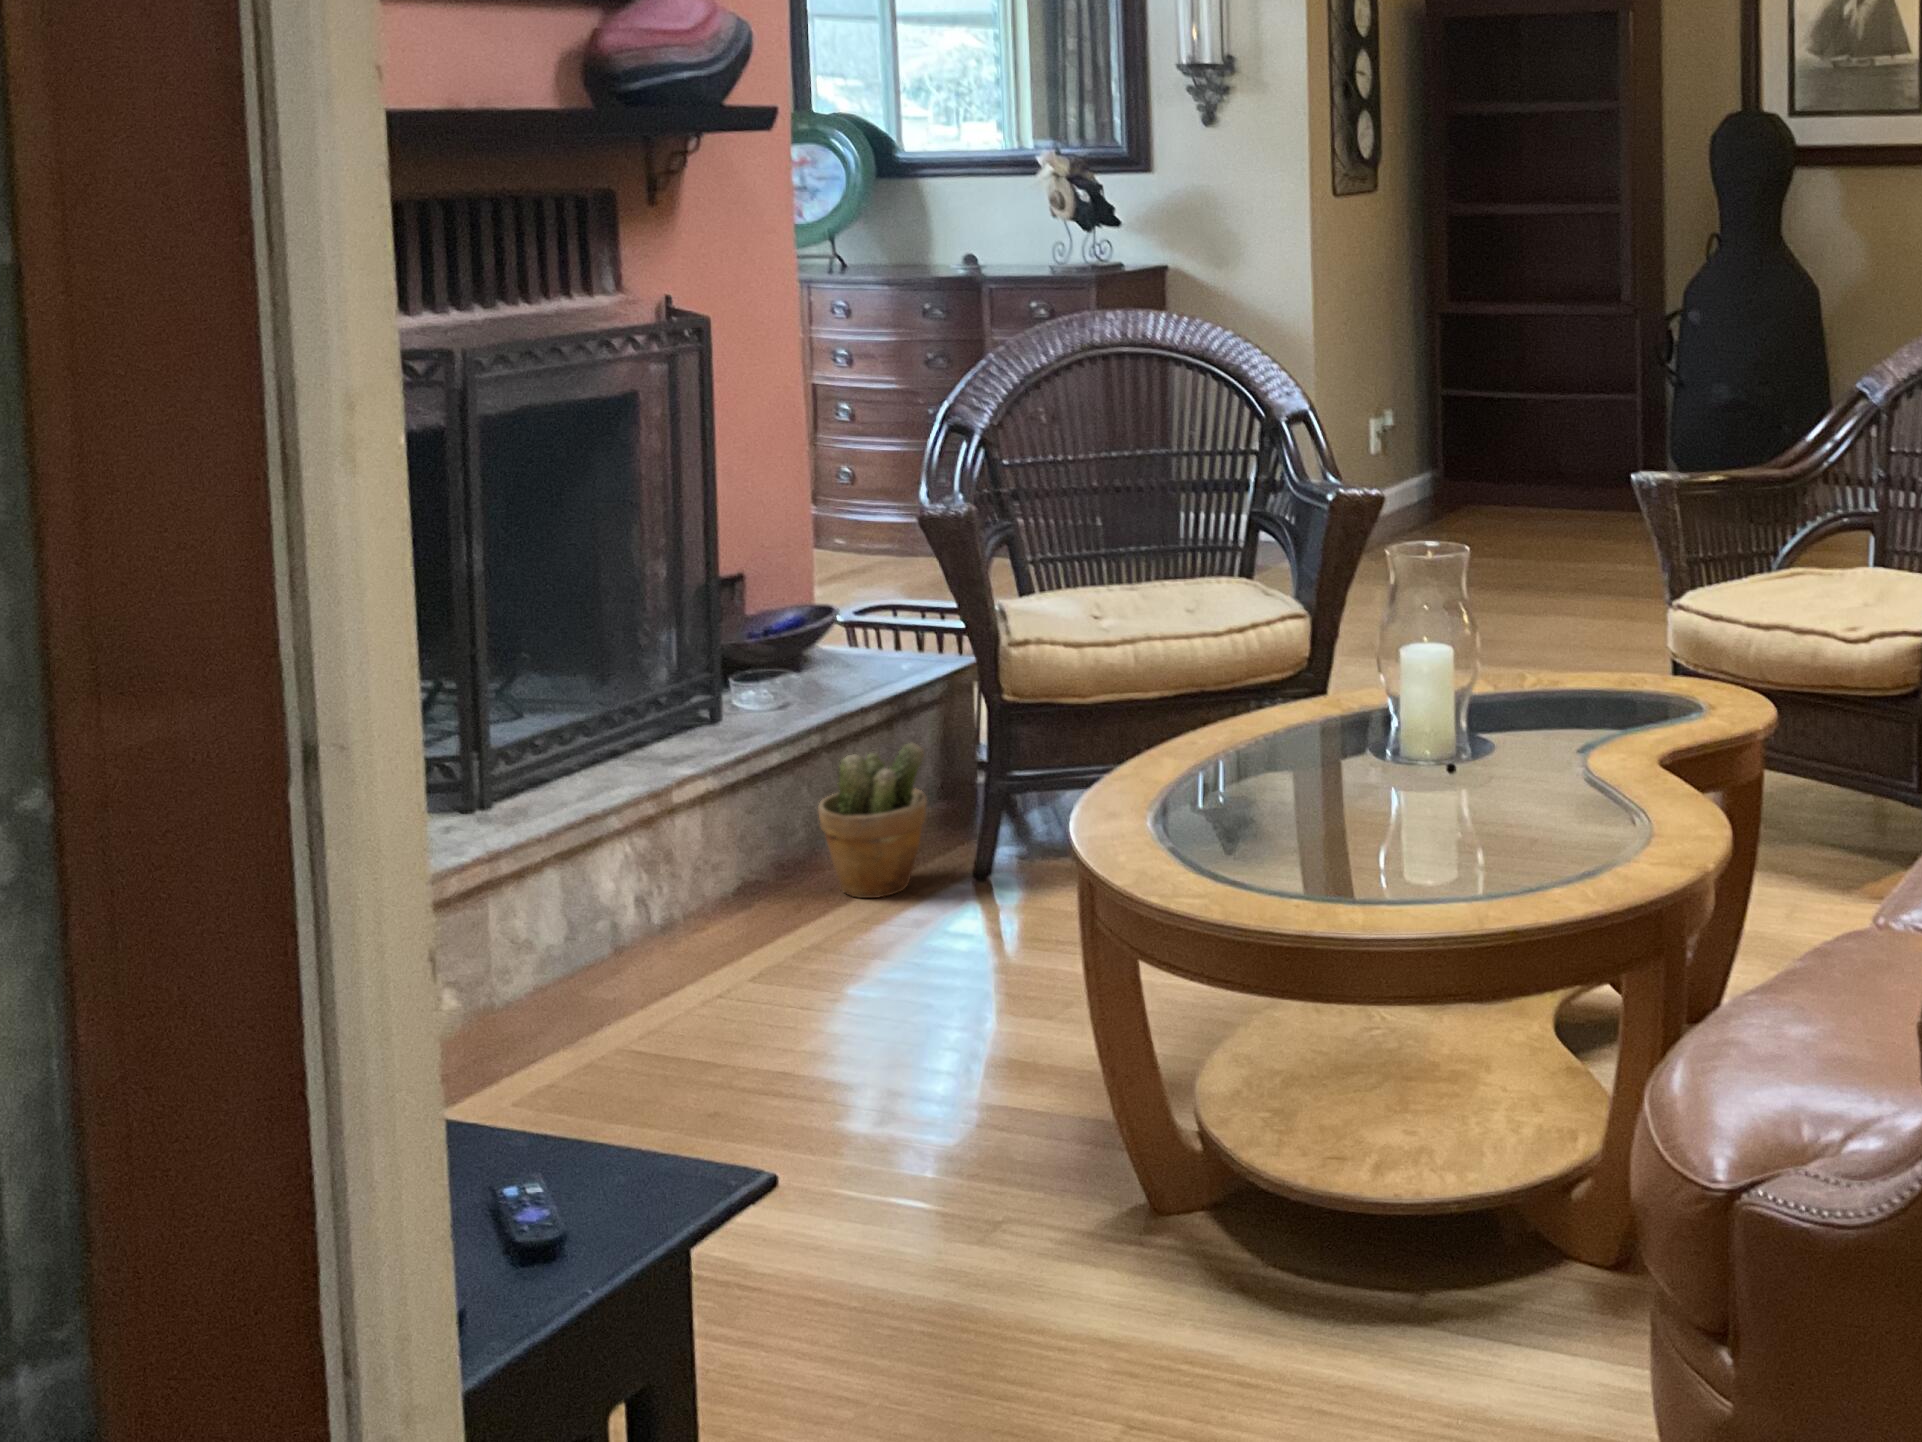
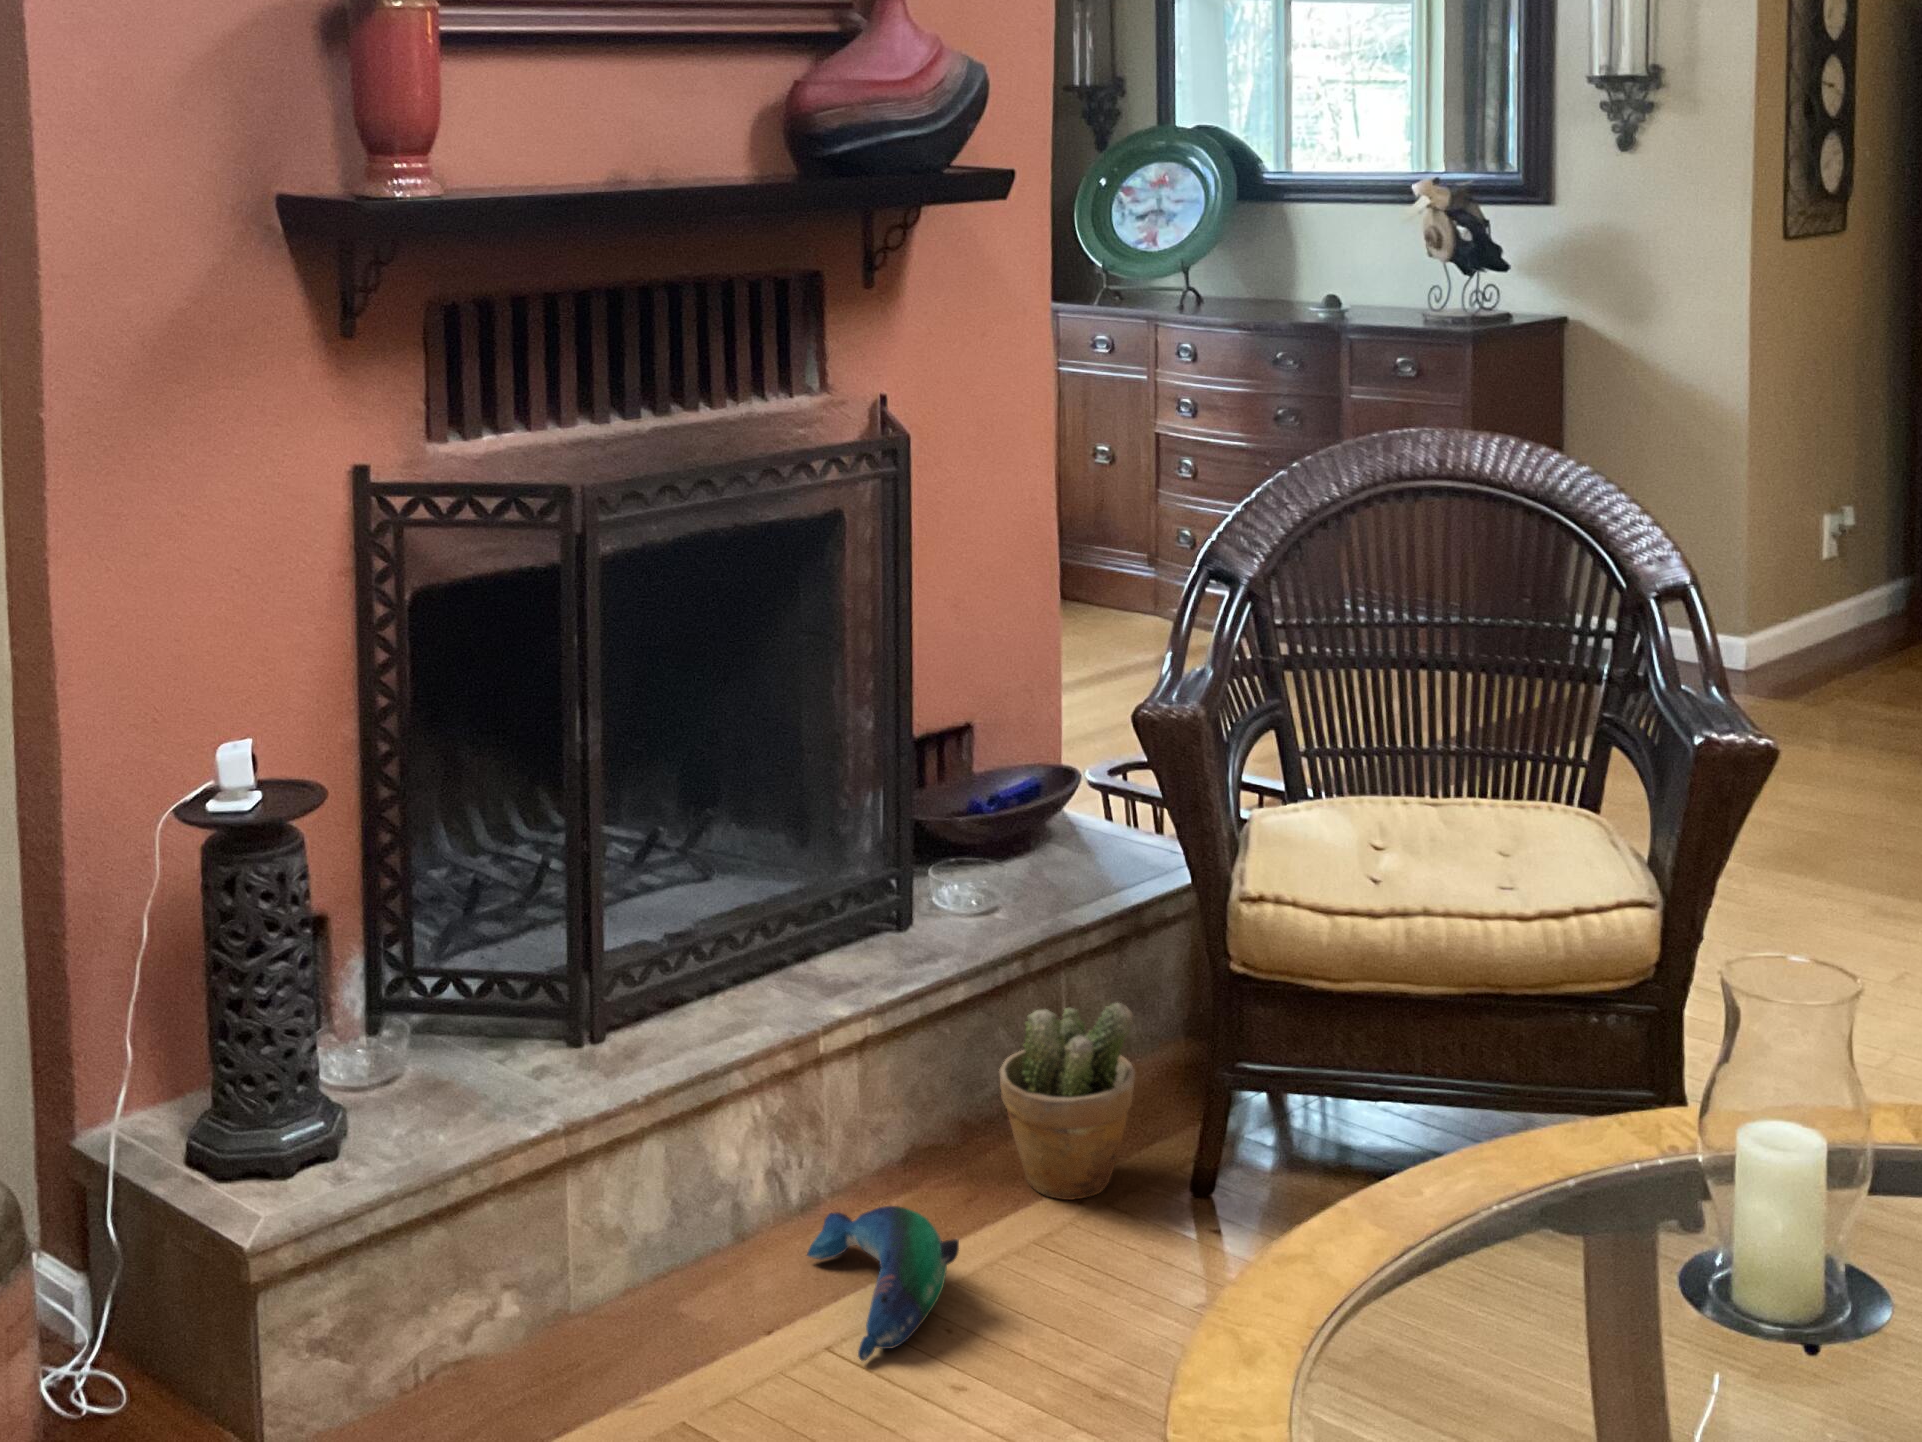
plush toy: none [682,900,816,999] -> present [807,1206,959,1361]

